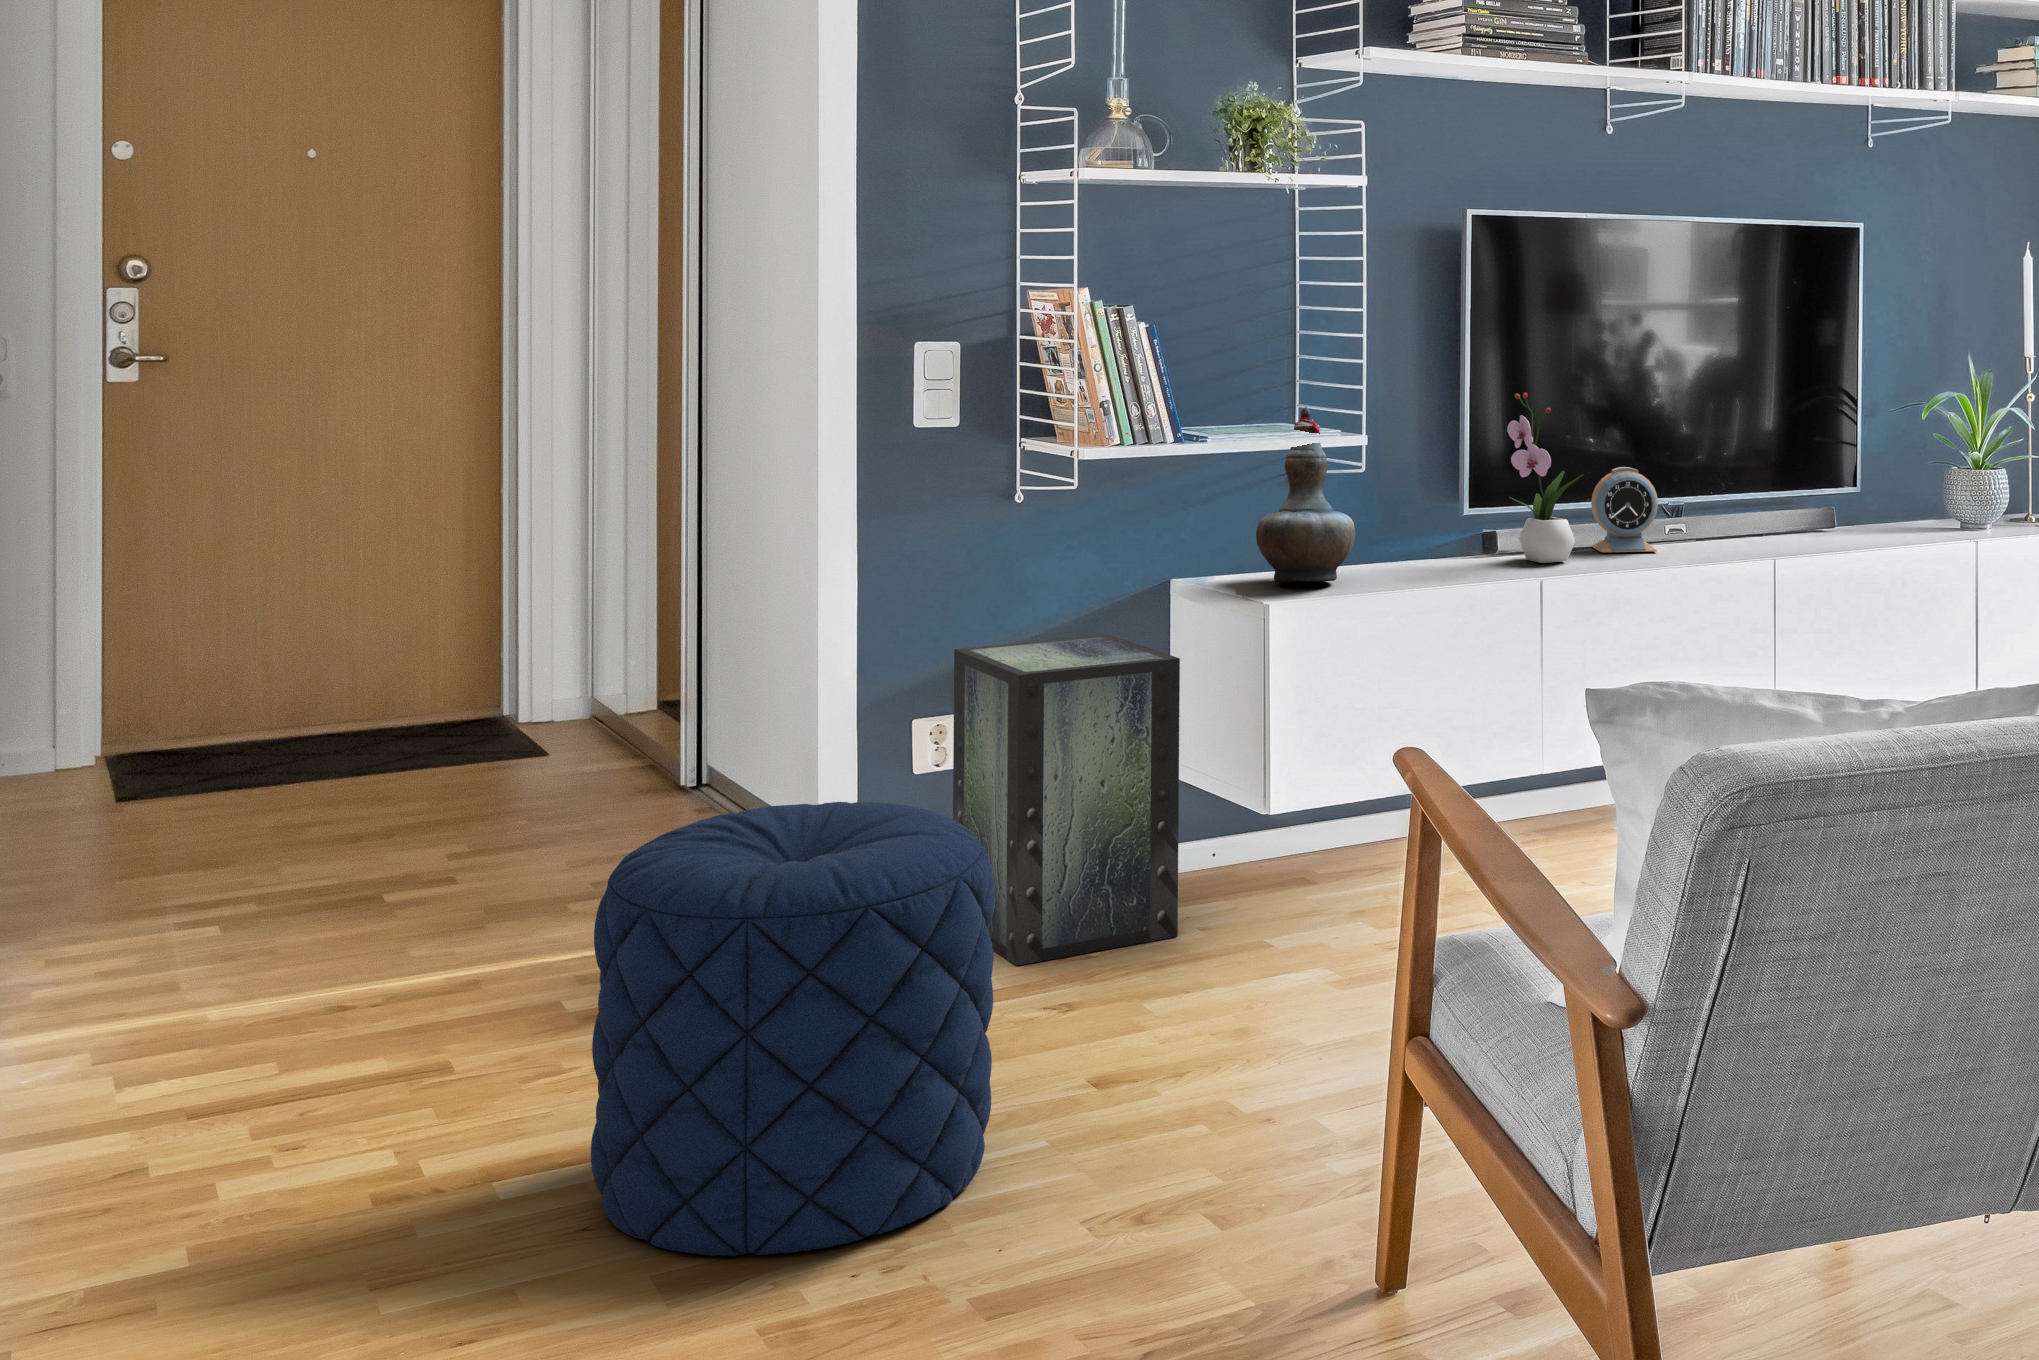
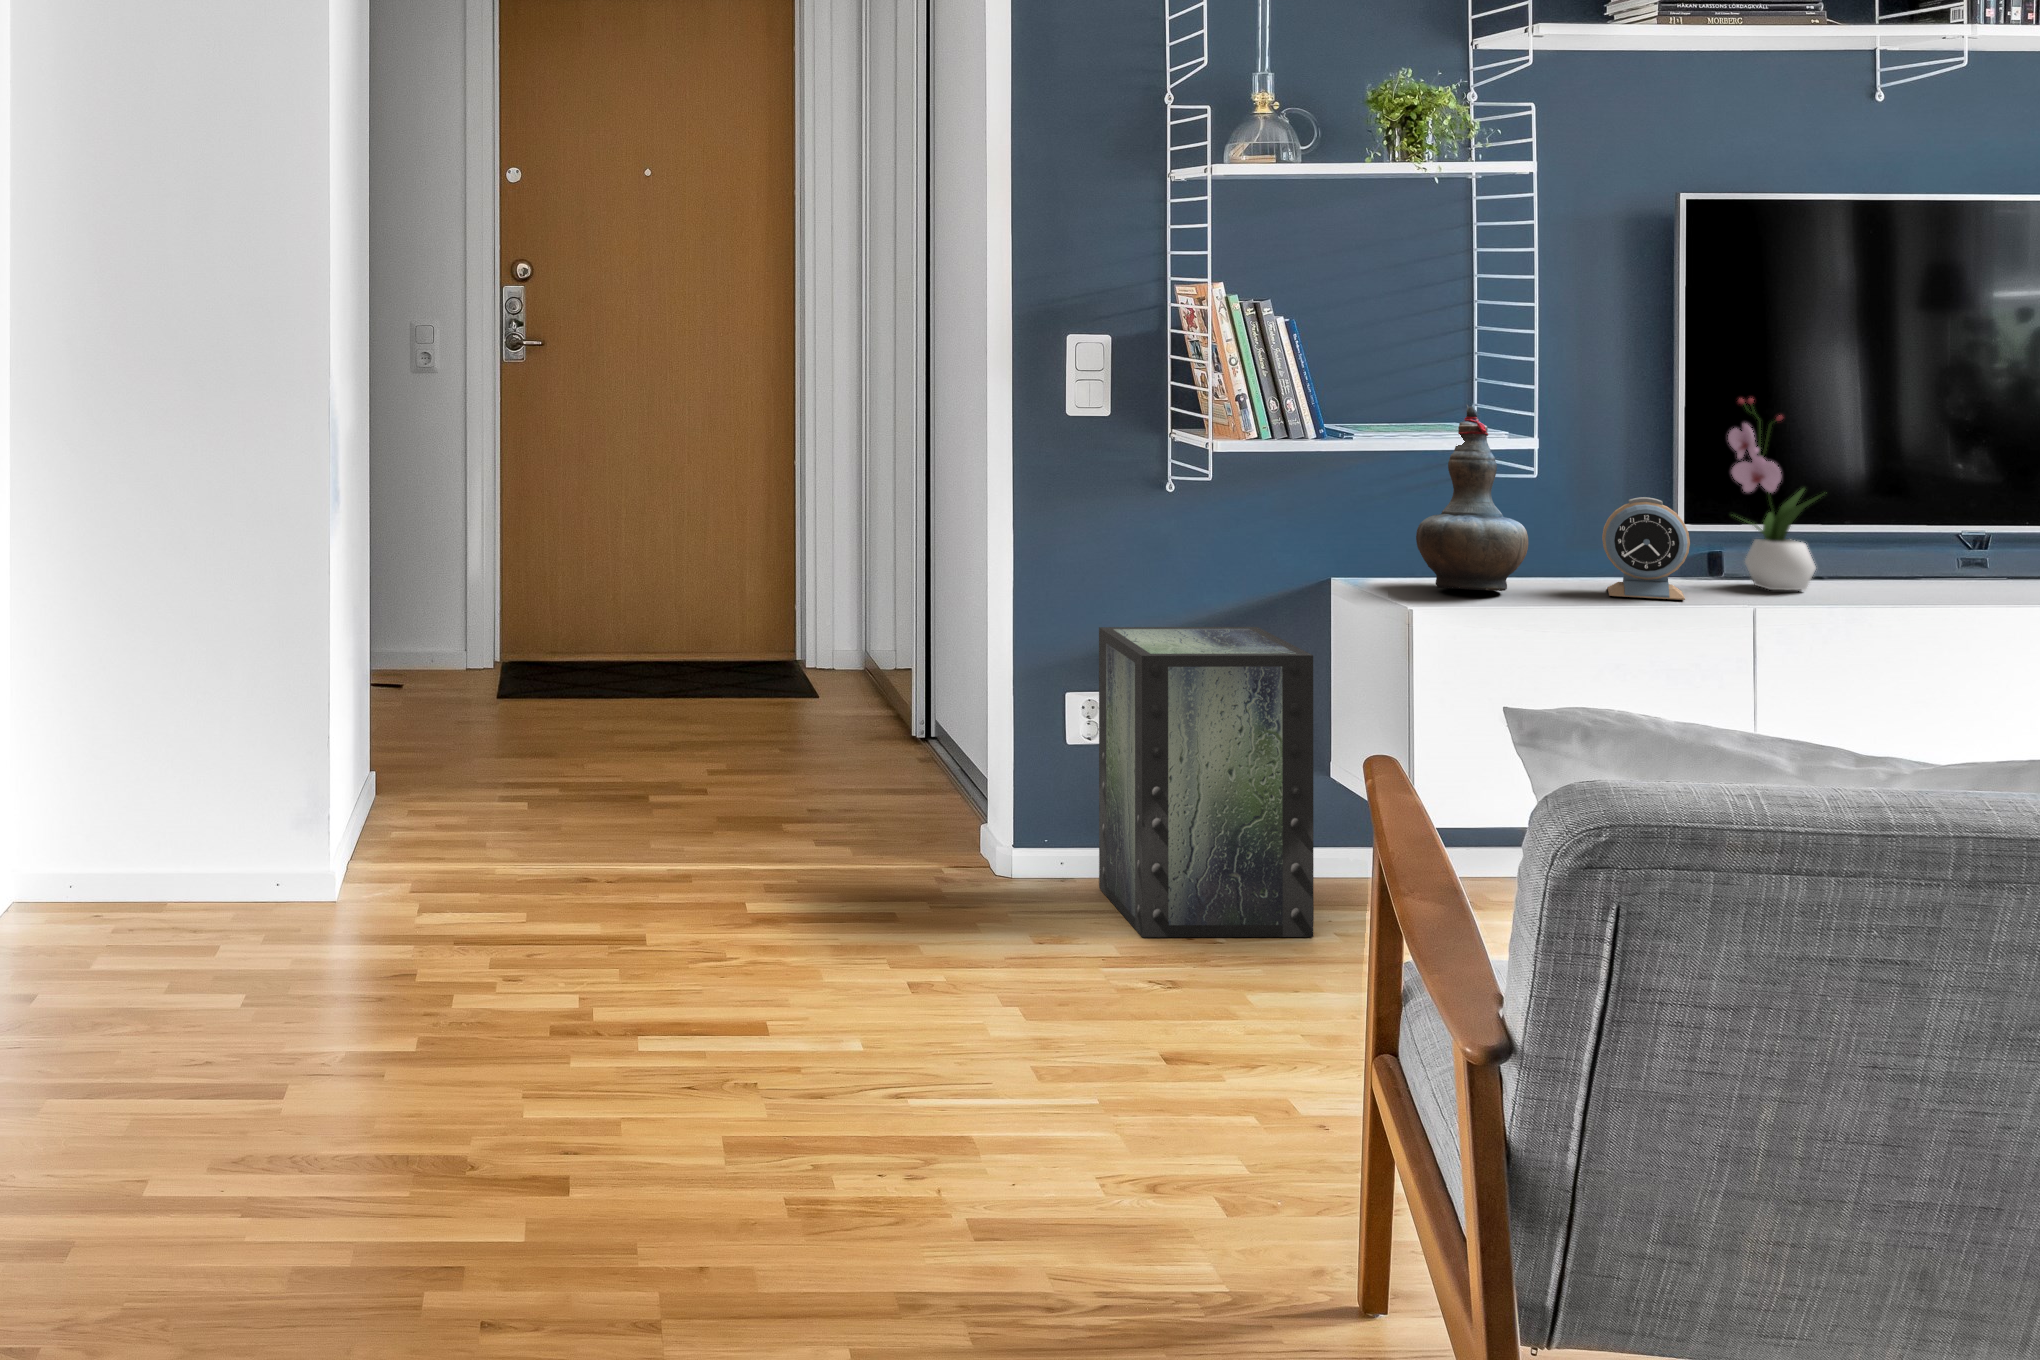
alarm clock: present [1591,467,1658,552] -> present [1602,497,1690,600]
pouf: present [591,802,995,1256] -> none [698,748,1045,1151]

